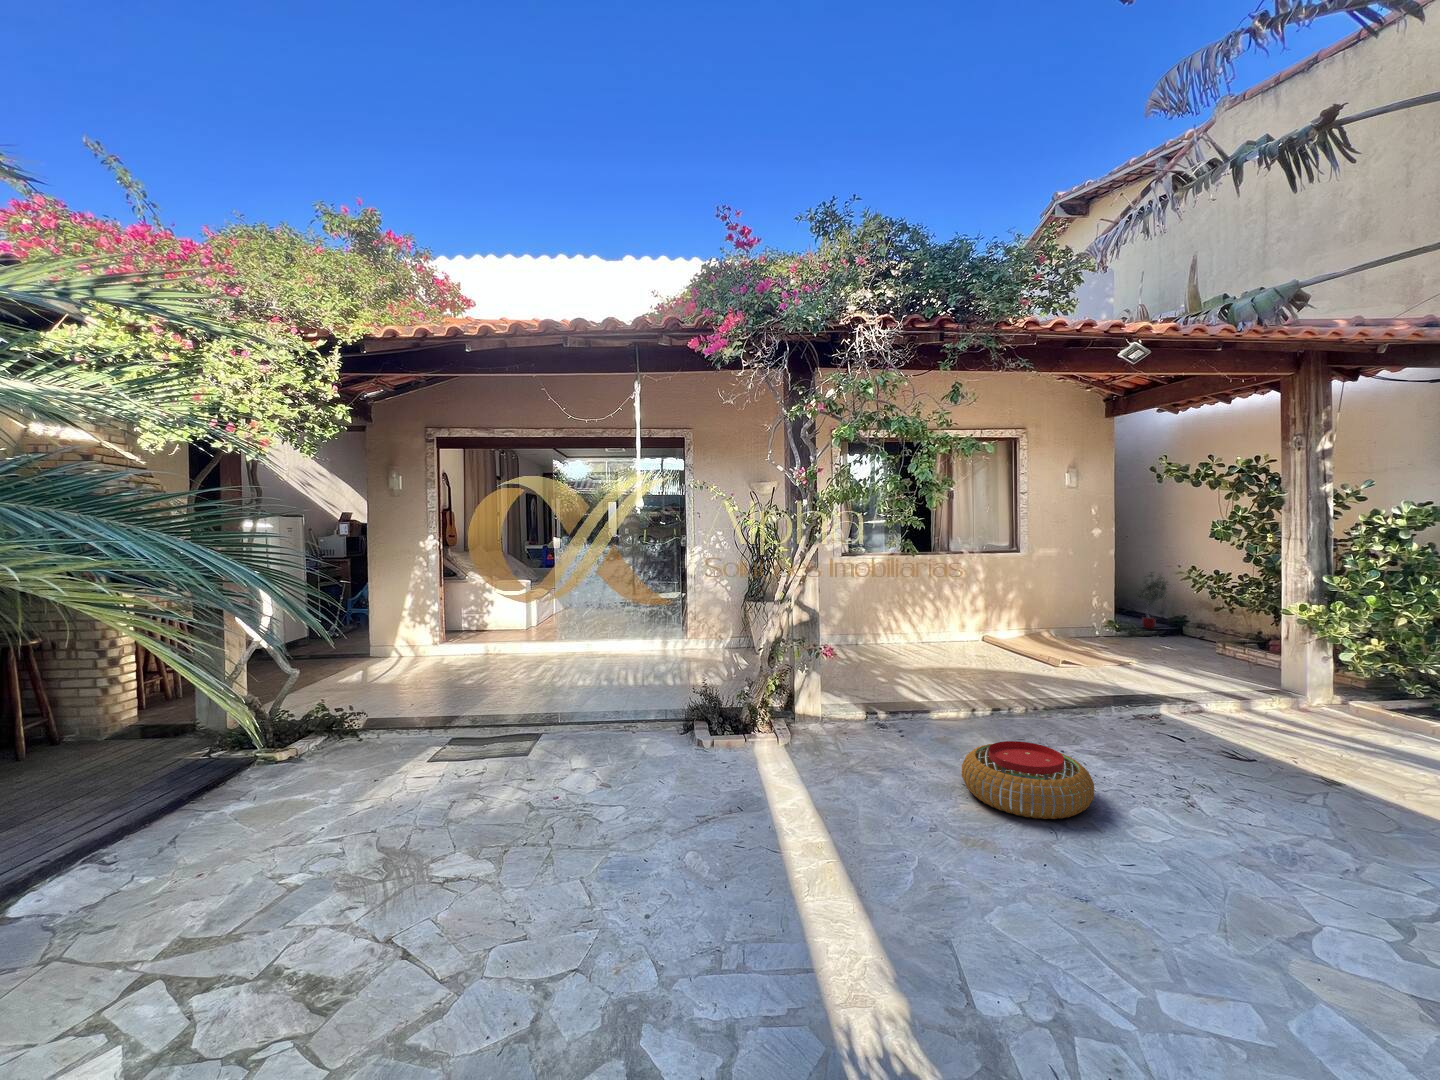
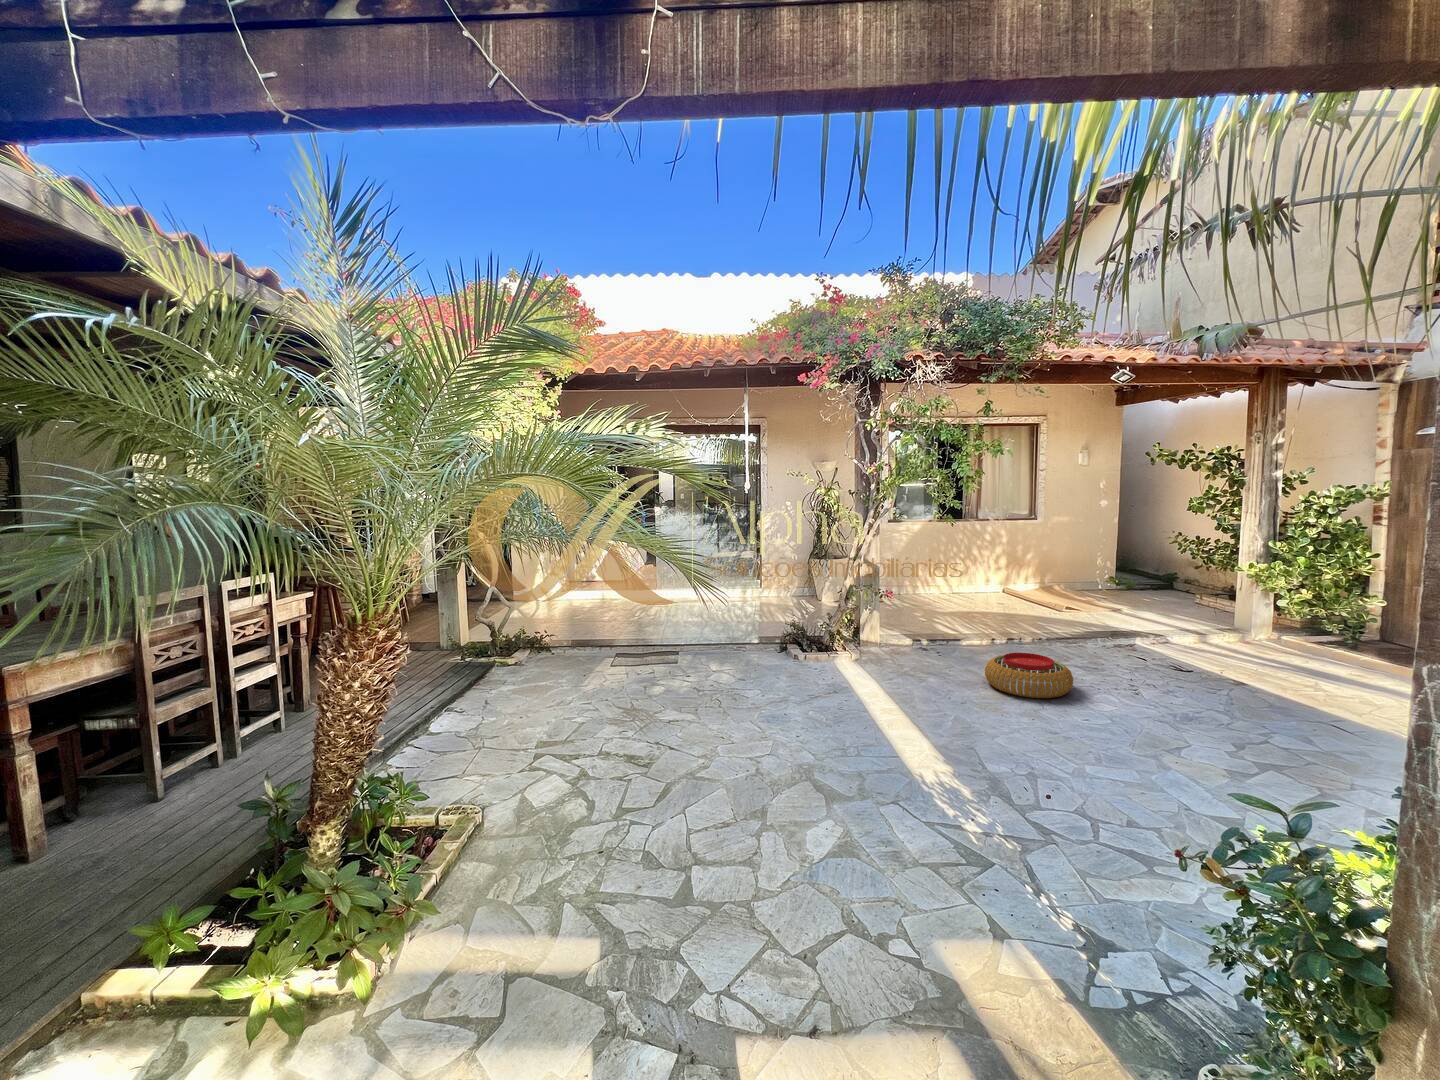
potted tree: present [1136,572,1168,629] -> none [1135,537,1169,585]

